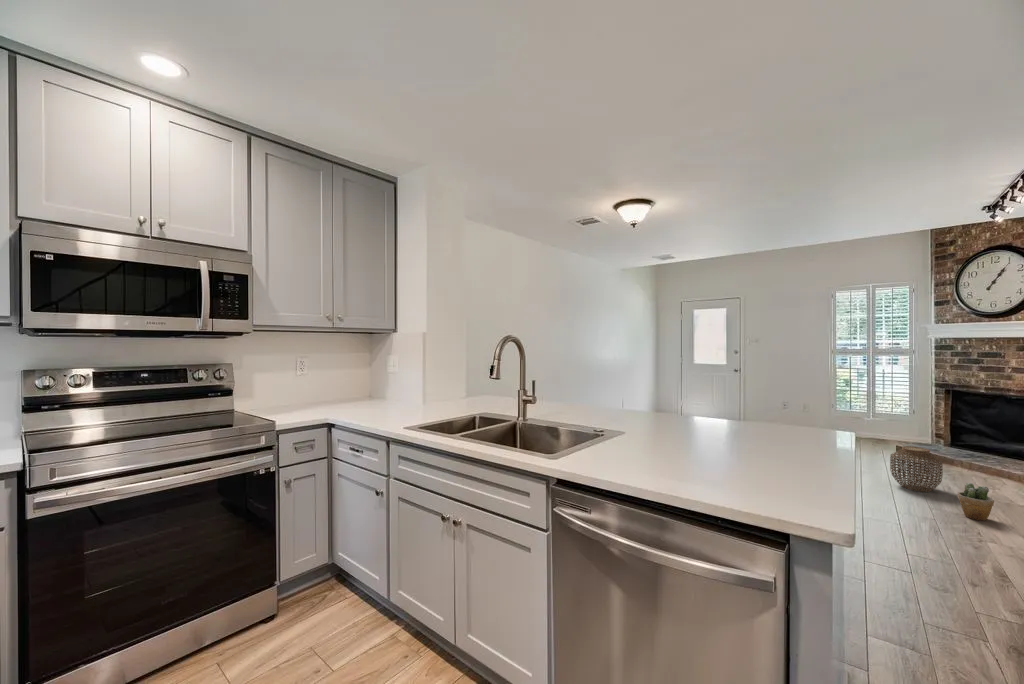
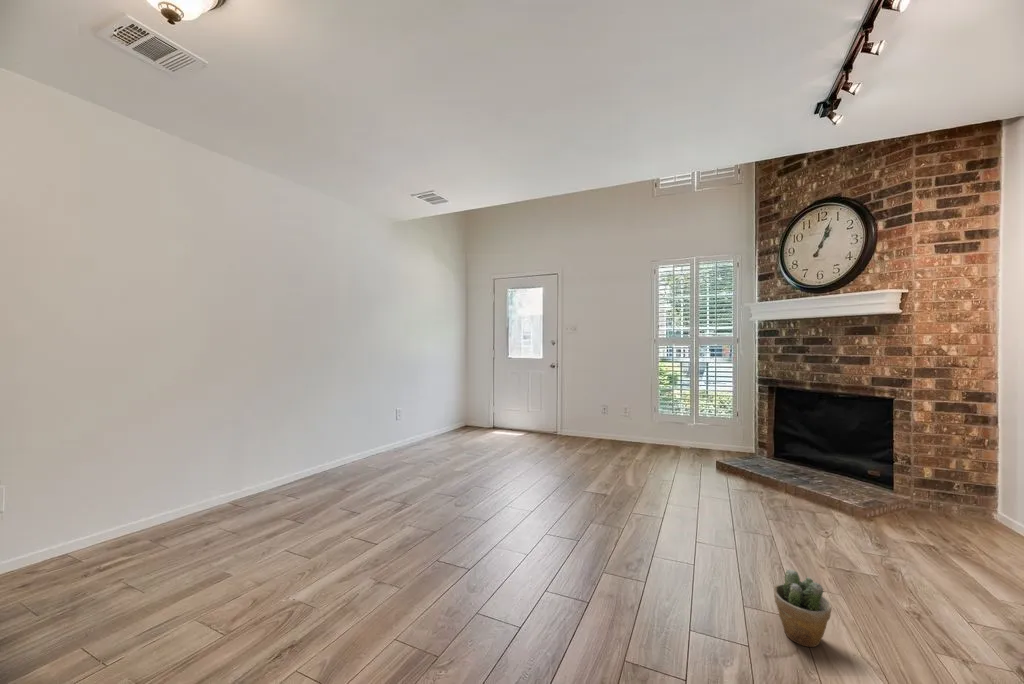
woven basket: present [890,446,943,492] -> none [688,482,757,559]

